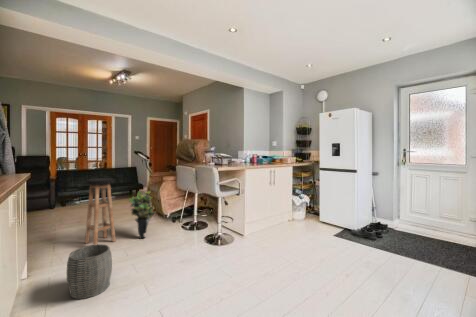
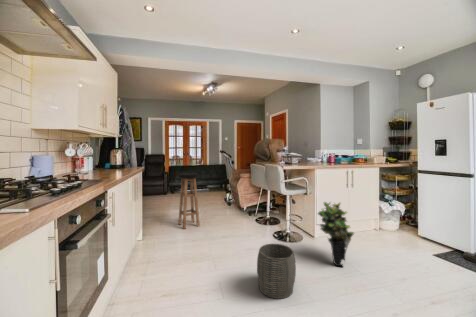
potted plant: present [129,191,155,238] -> present [318,202,354,266]
woven basket: present [67,244,112,299] -> present [257,244,296,299]

